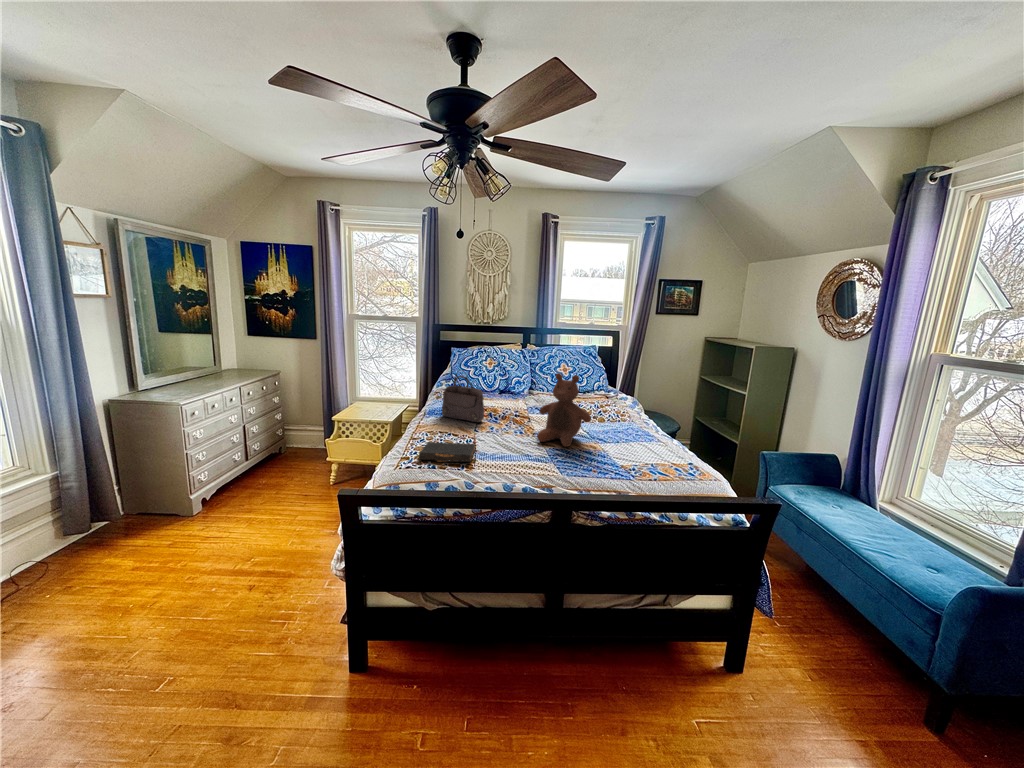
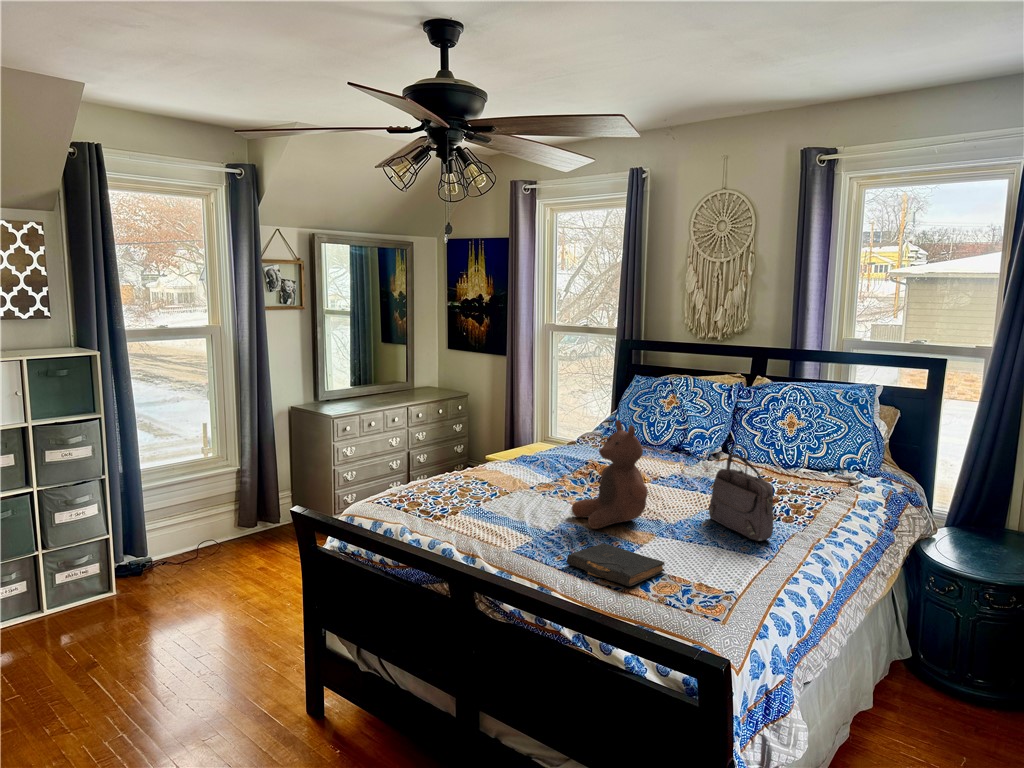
handbag: present [442,374,484,422] -> present [709,445,773,541]
book: present [419,442,475,462] -> present [567,543,665,587]

